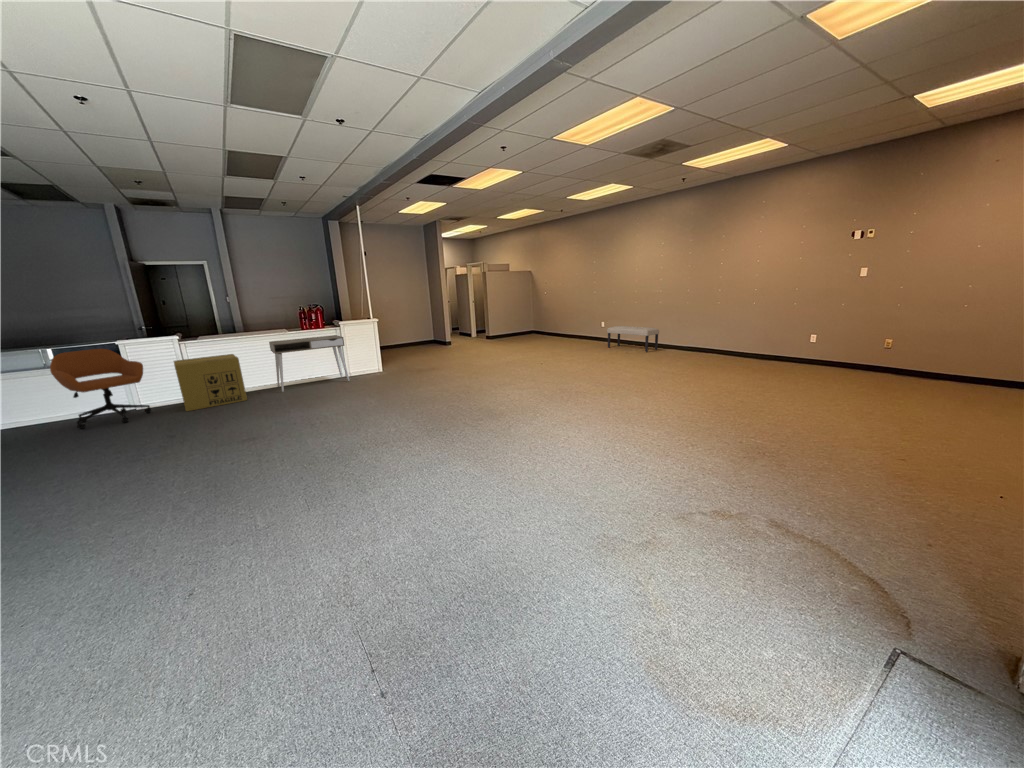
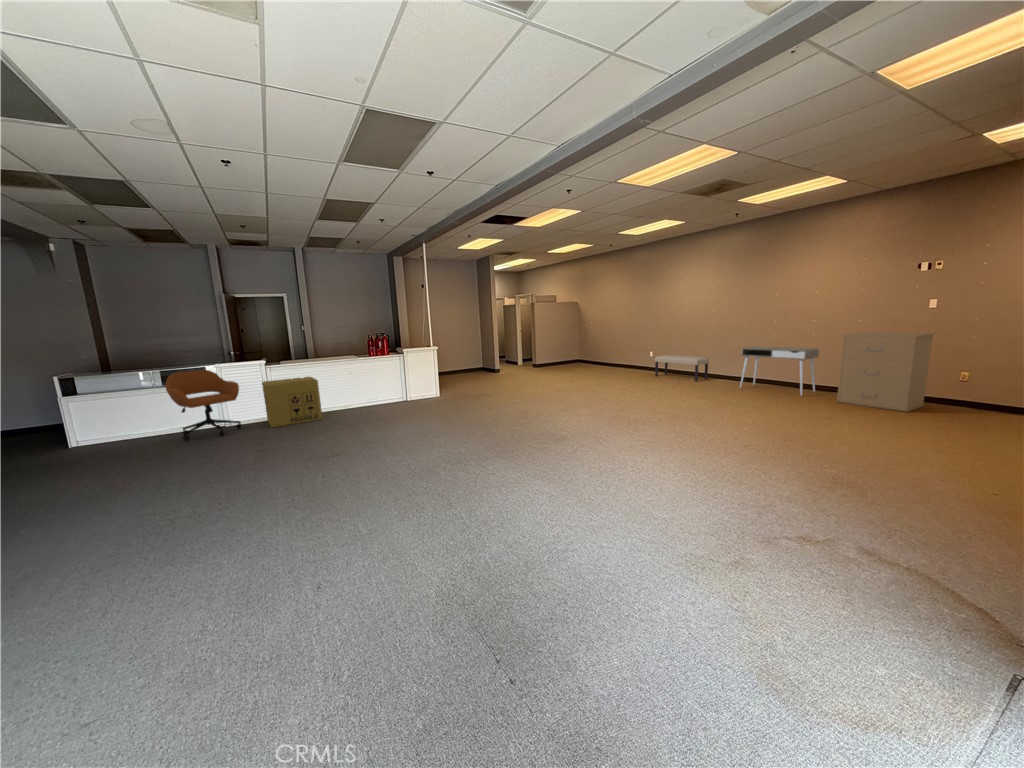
filing cabinet: none [775,302,866,380] -> present [837,332,935,412]
desk: present [269,335,349,392] -> present [740,346,819,396]

